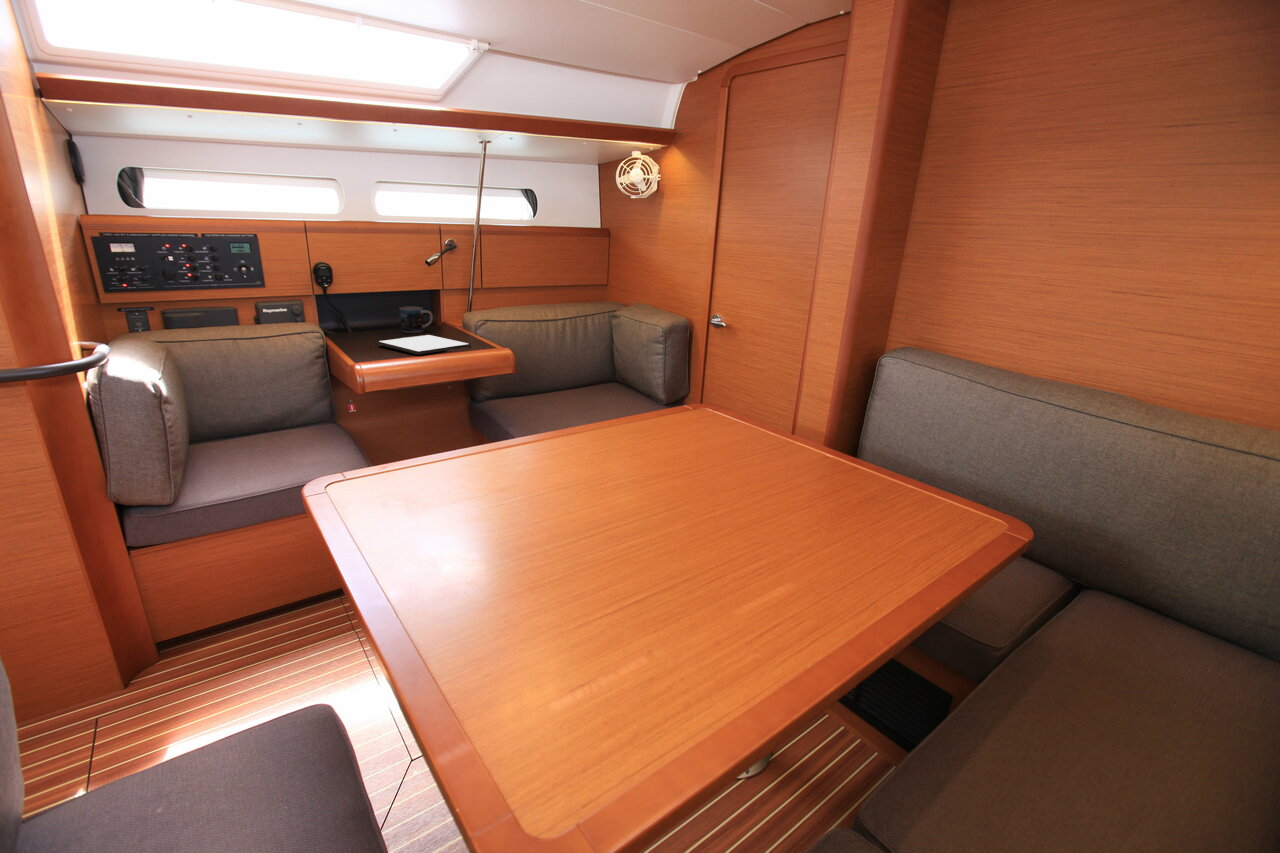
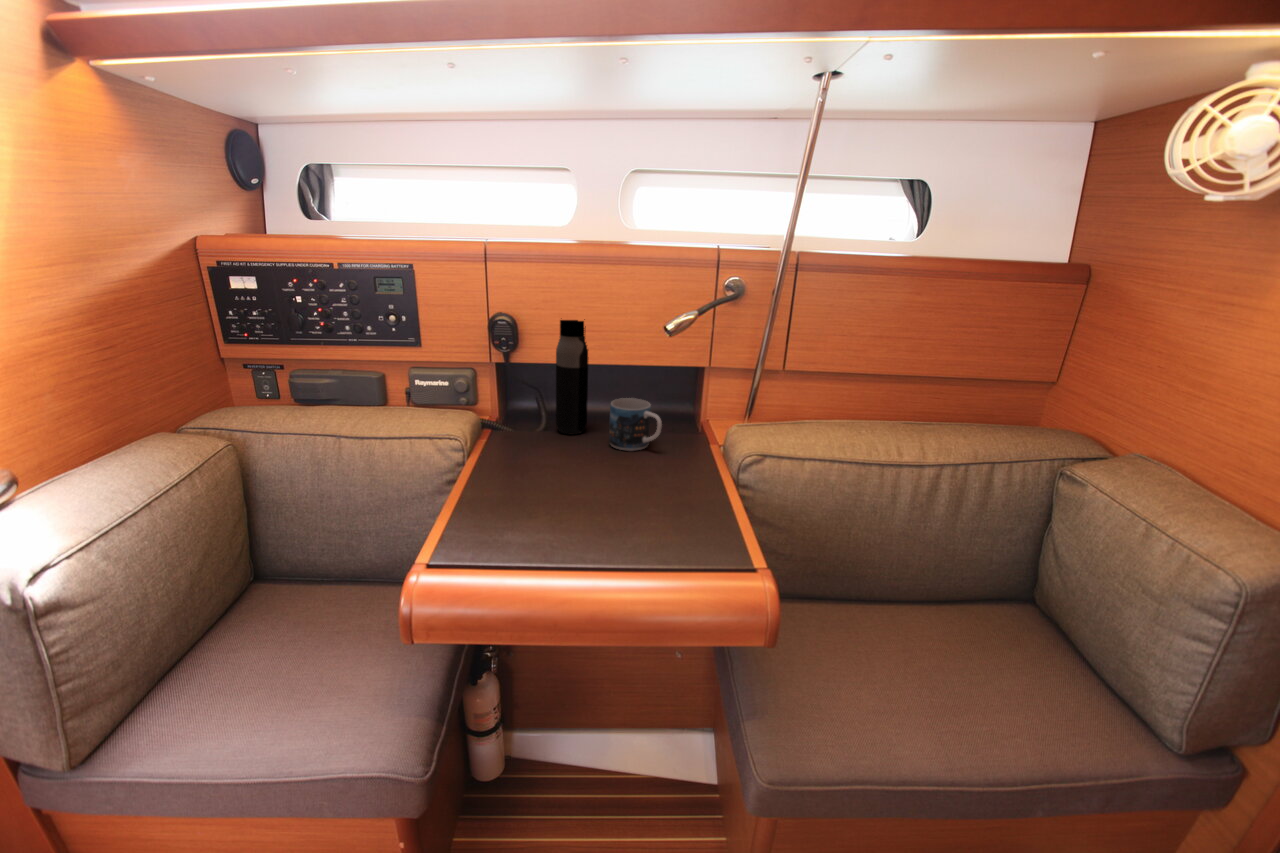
water bottle: none [356,264,381,332] -> present [556,319,588,434]
tablet: present [377,335,471,355] -> none [518,472,680,559]

